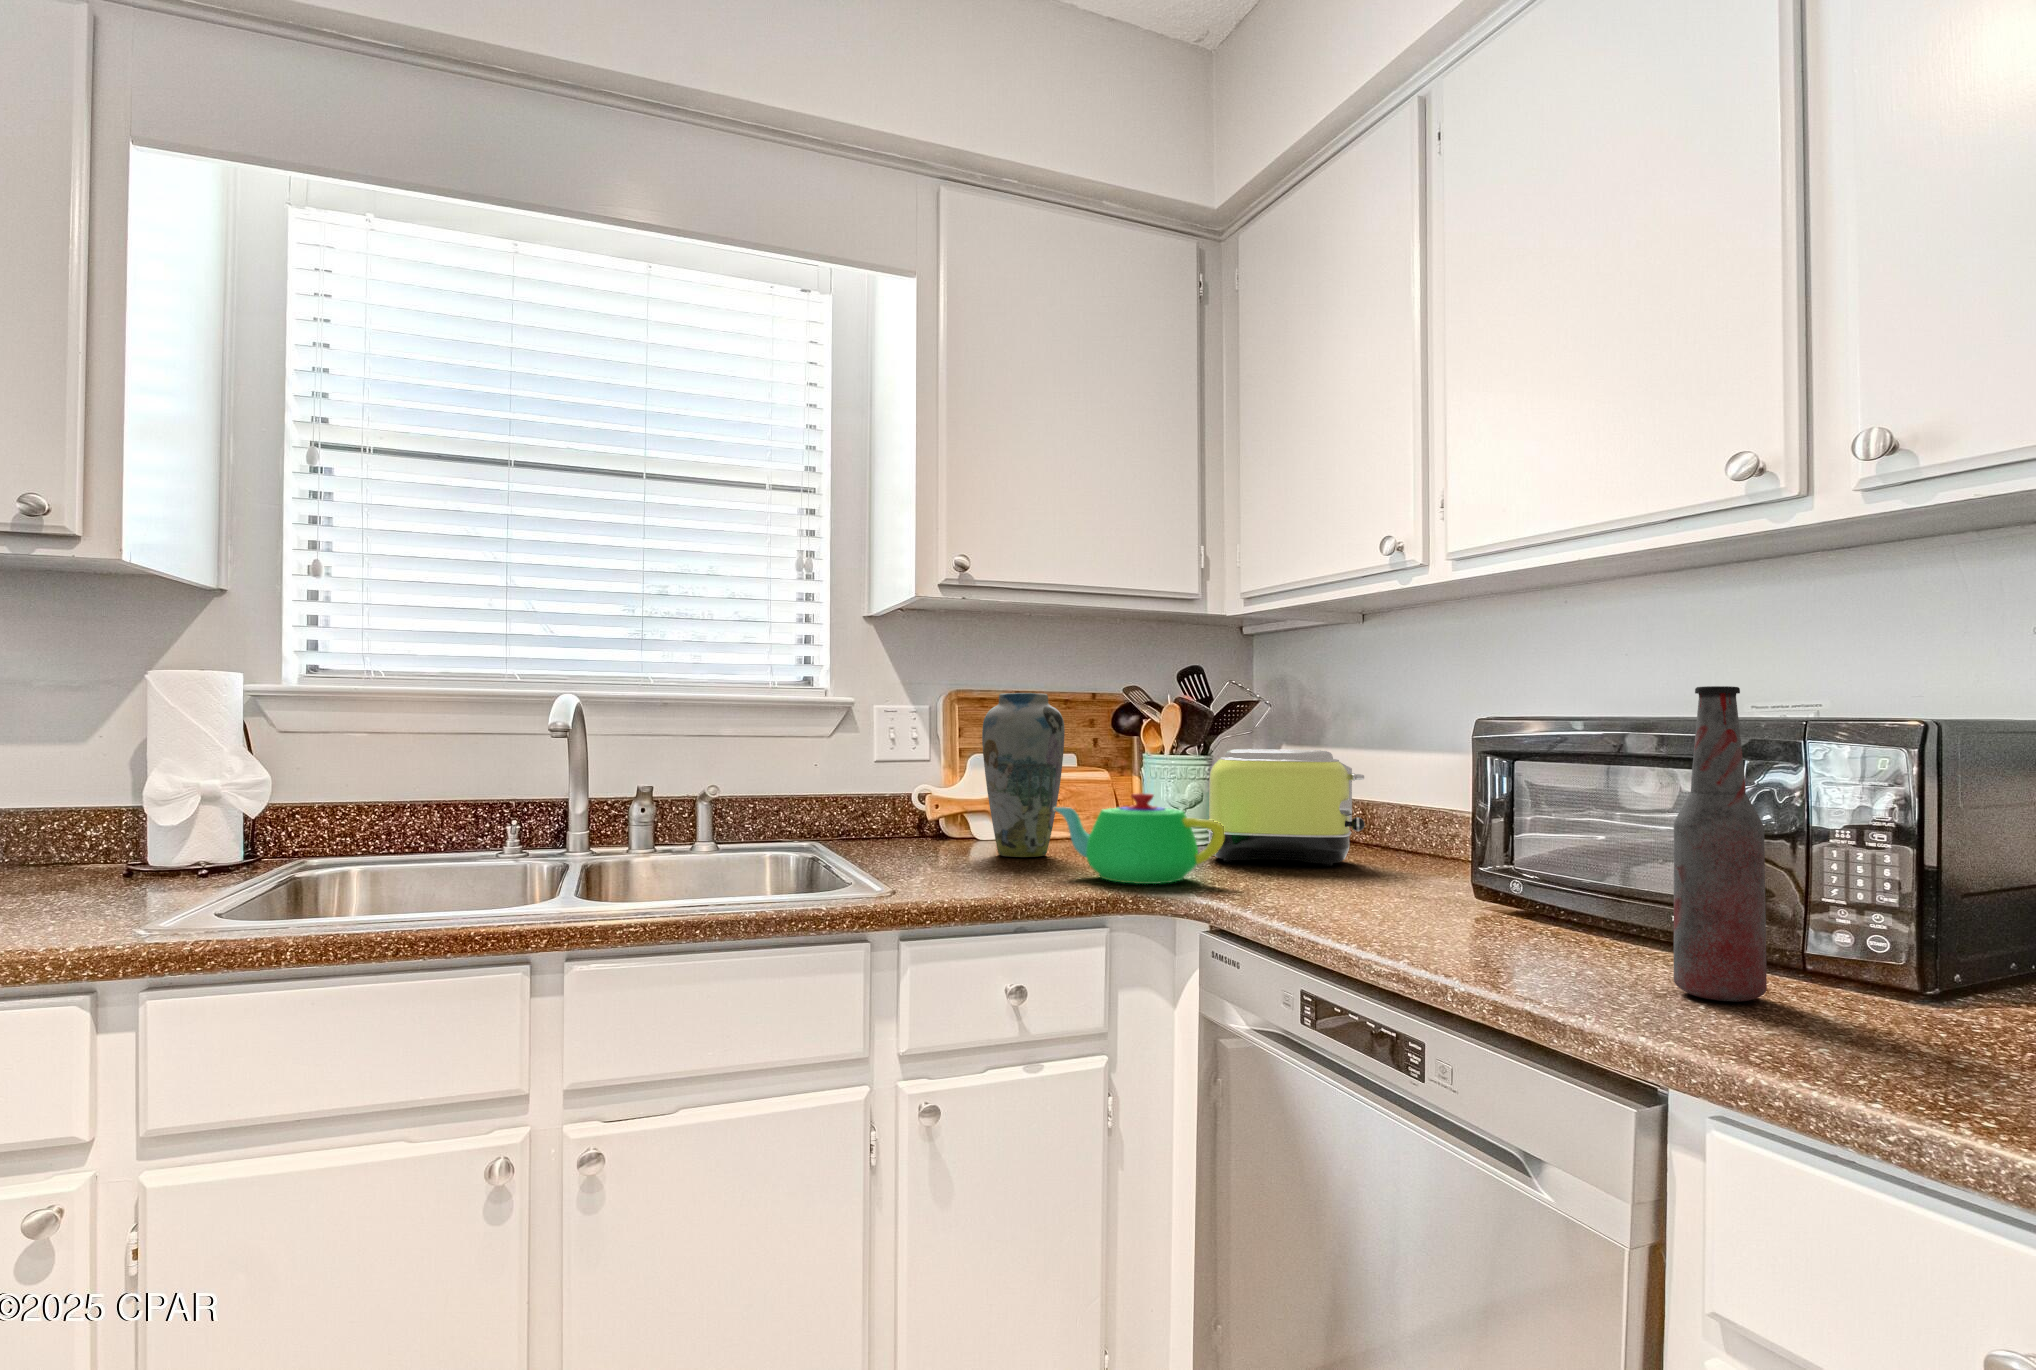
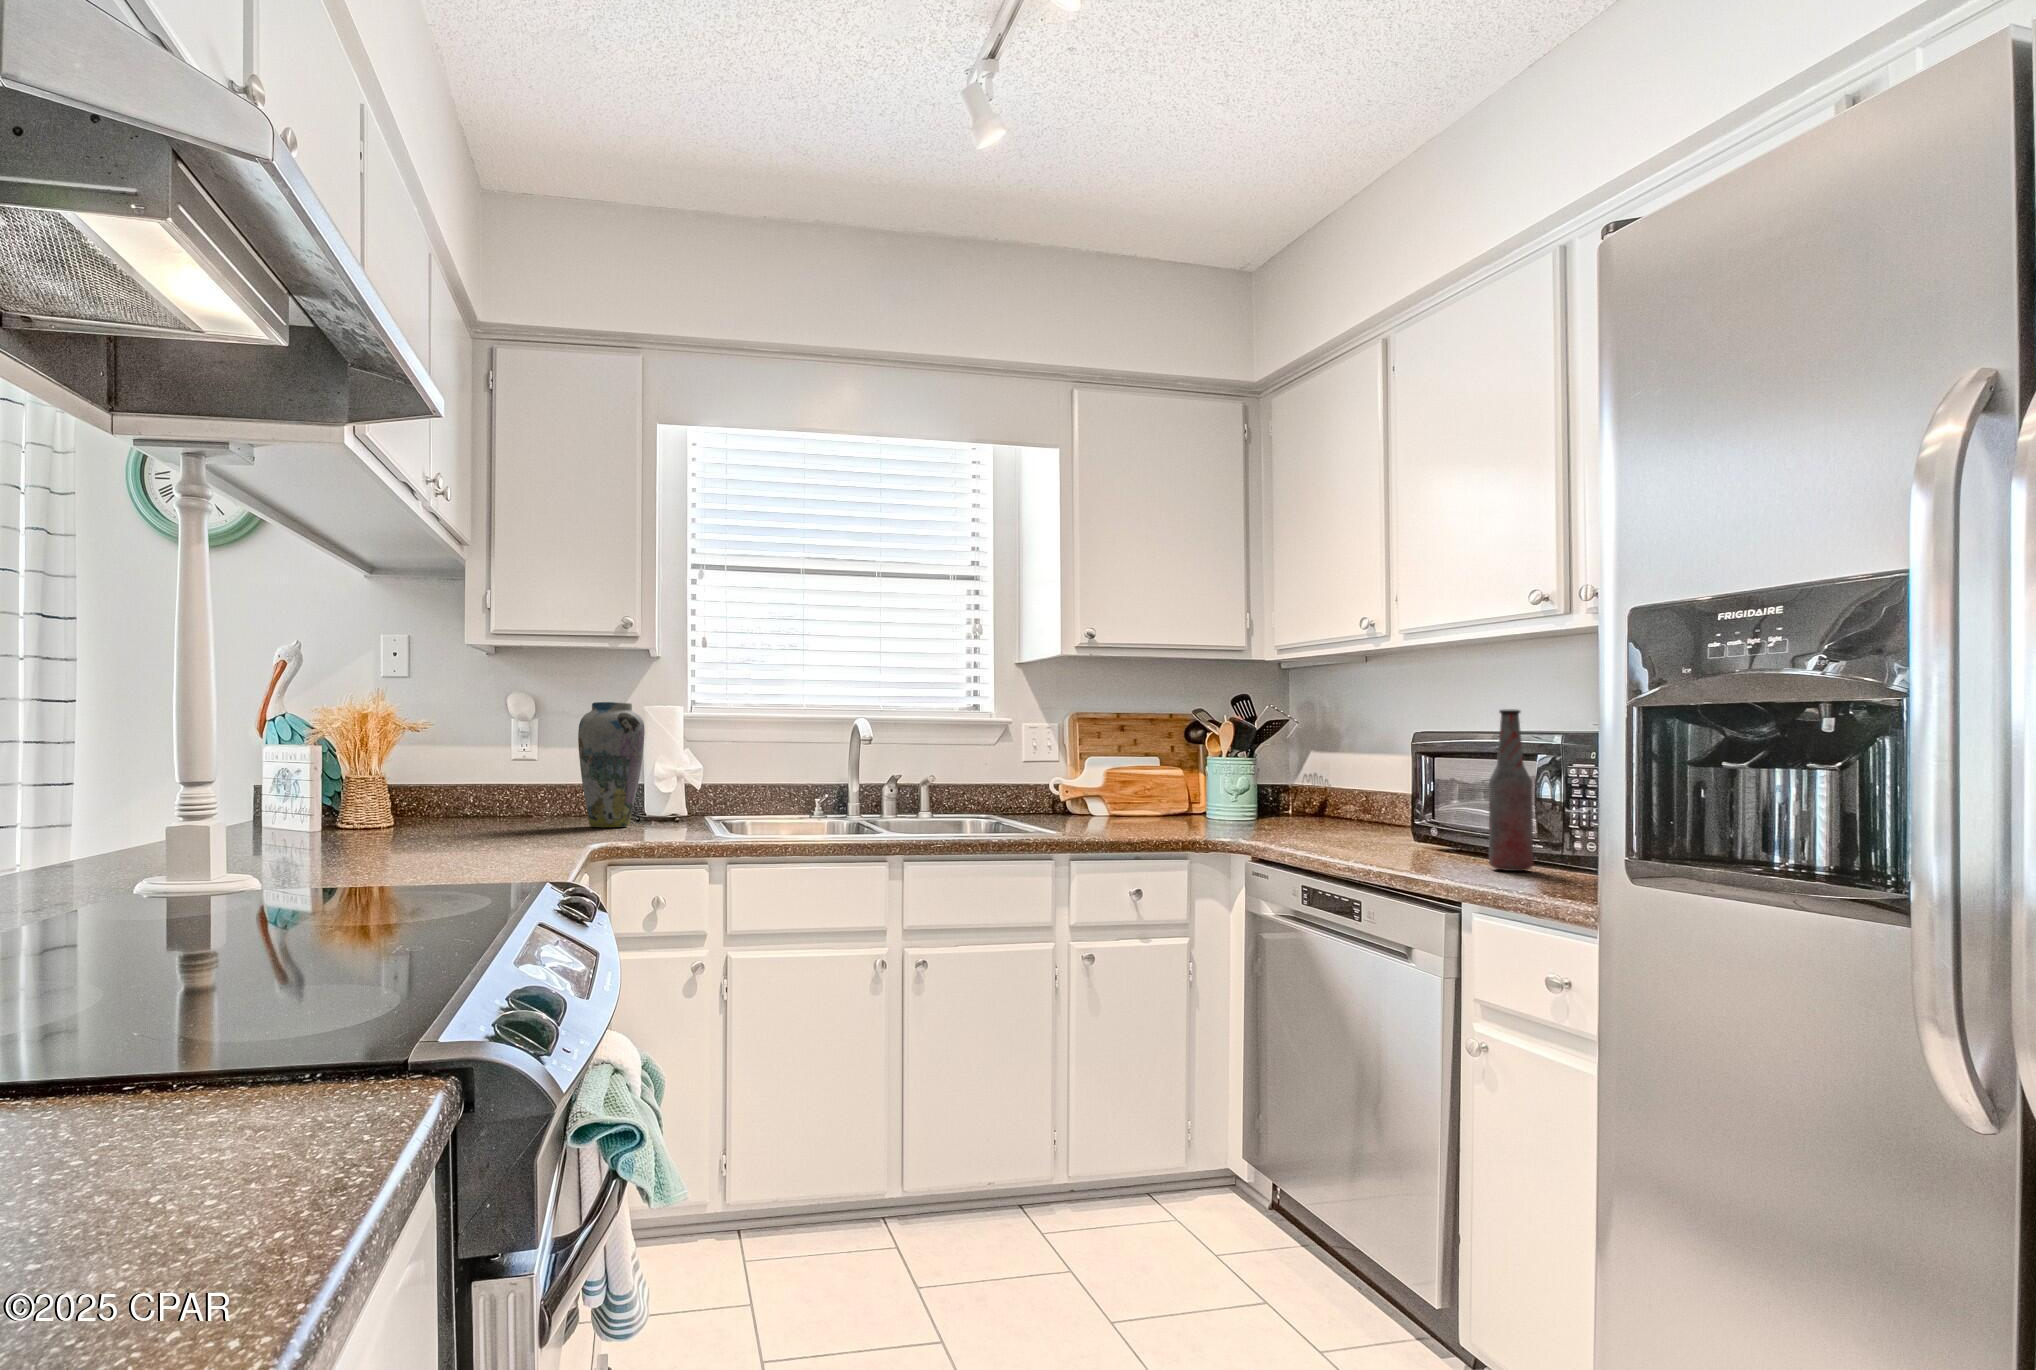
vase: present [982,693,1065,857] -> present [578,702,645,827]
toaster: present [1207,749,1365,866] -> none [1252,753,1358,830]
teapot: present [1054,793,1224,884] -> none [1151,779,1261,835]

